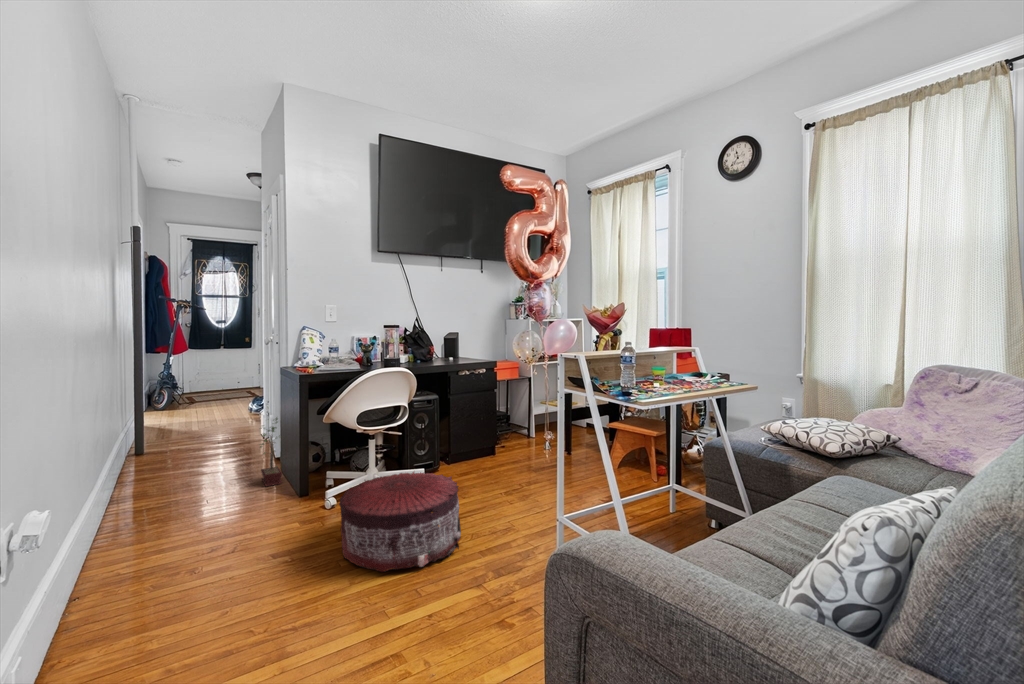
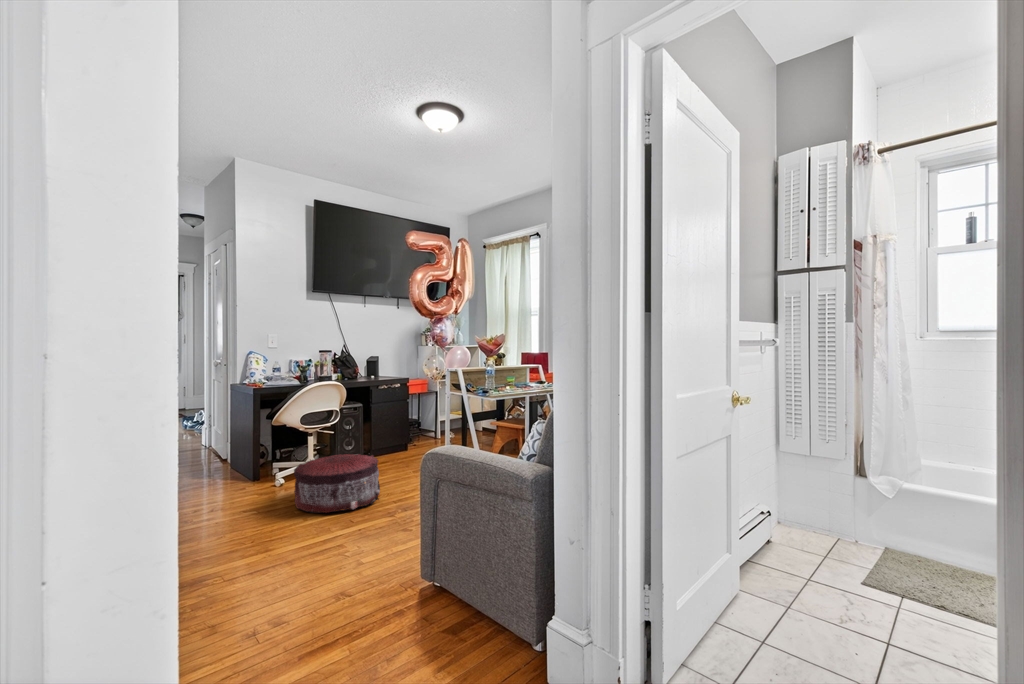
potted plant: present [260,418,282,486] -> none [216,421,238,477]

